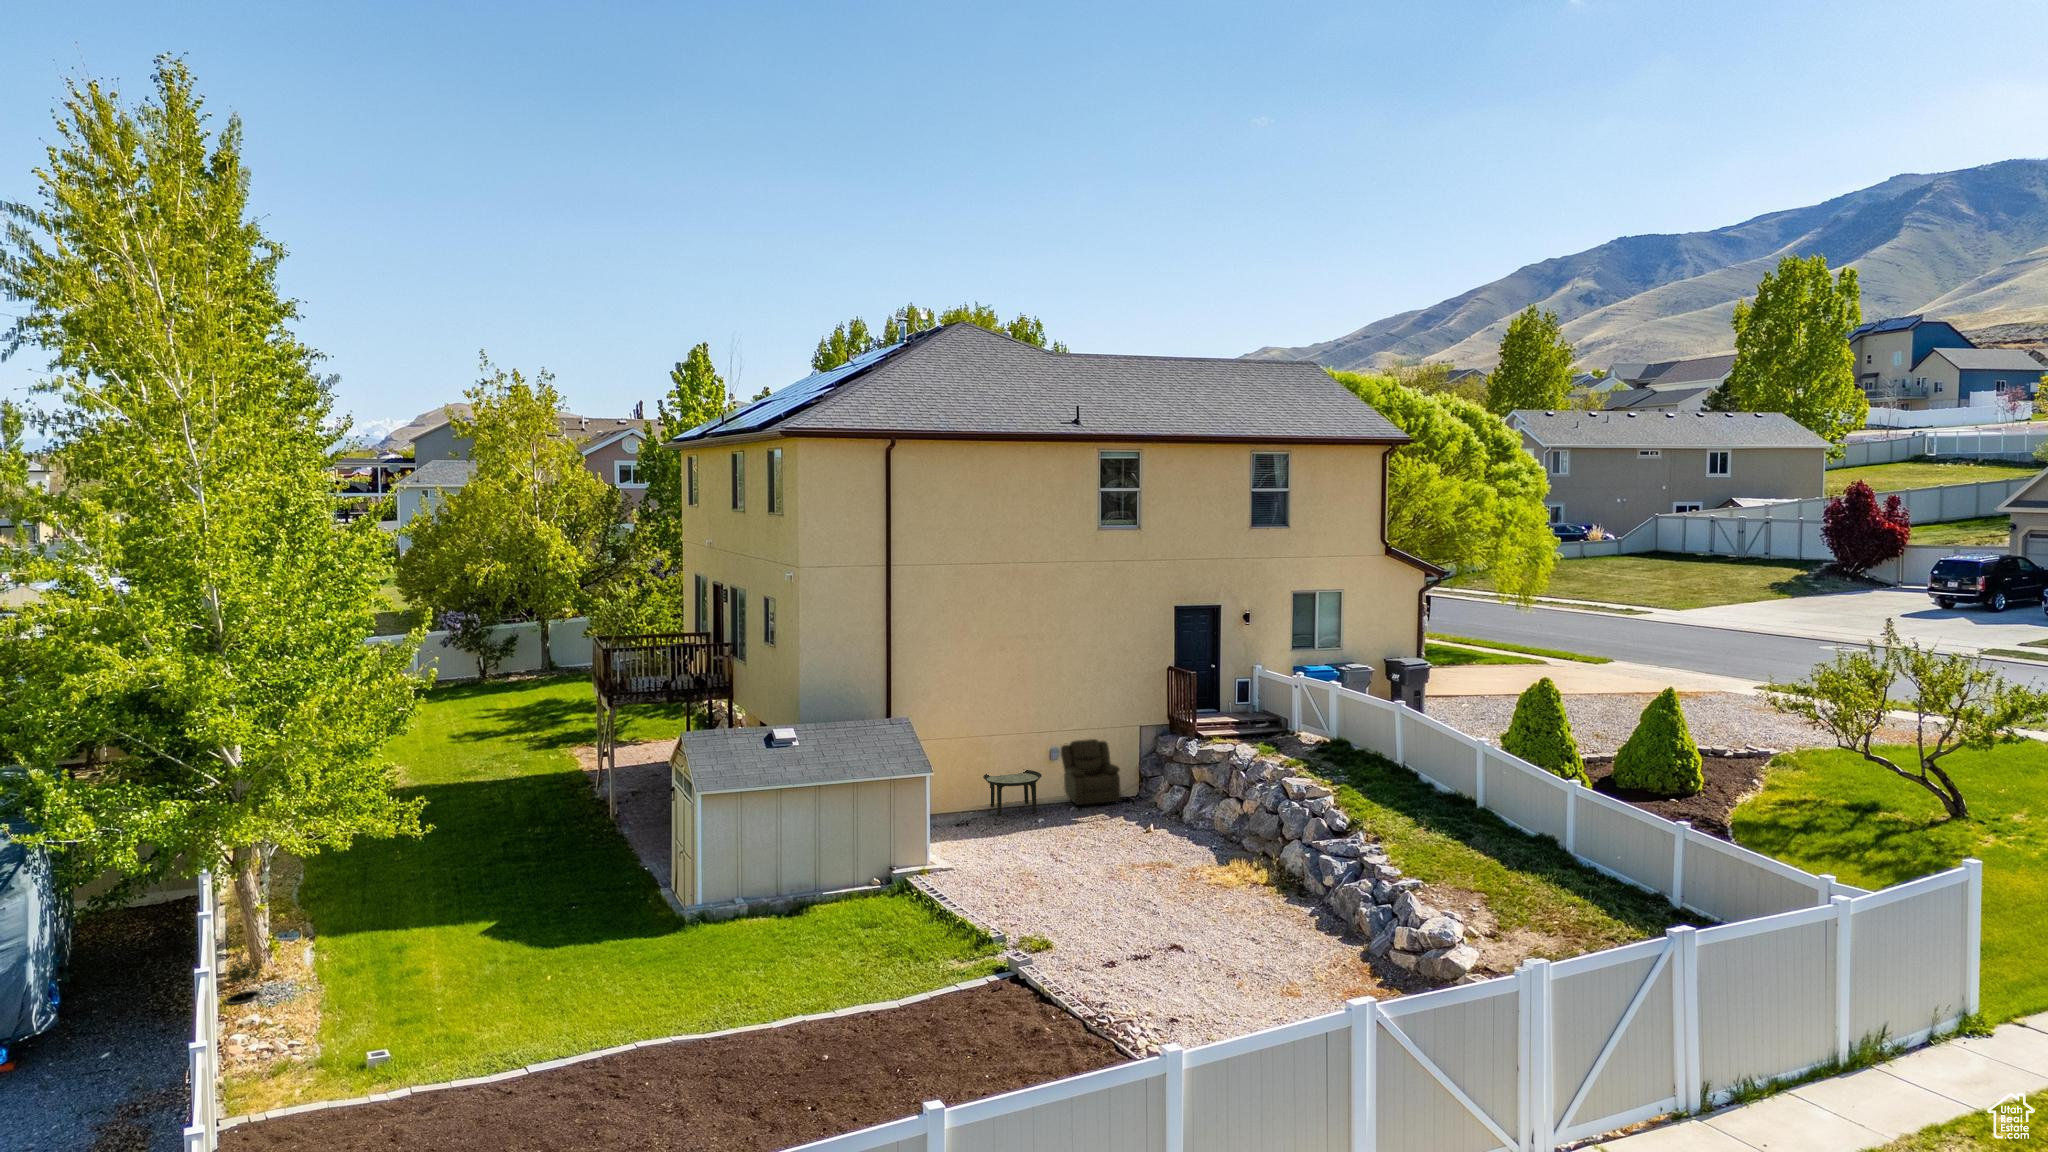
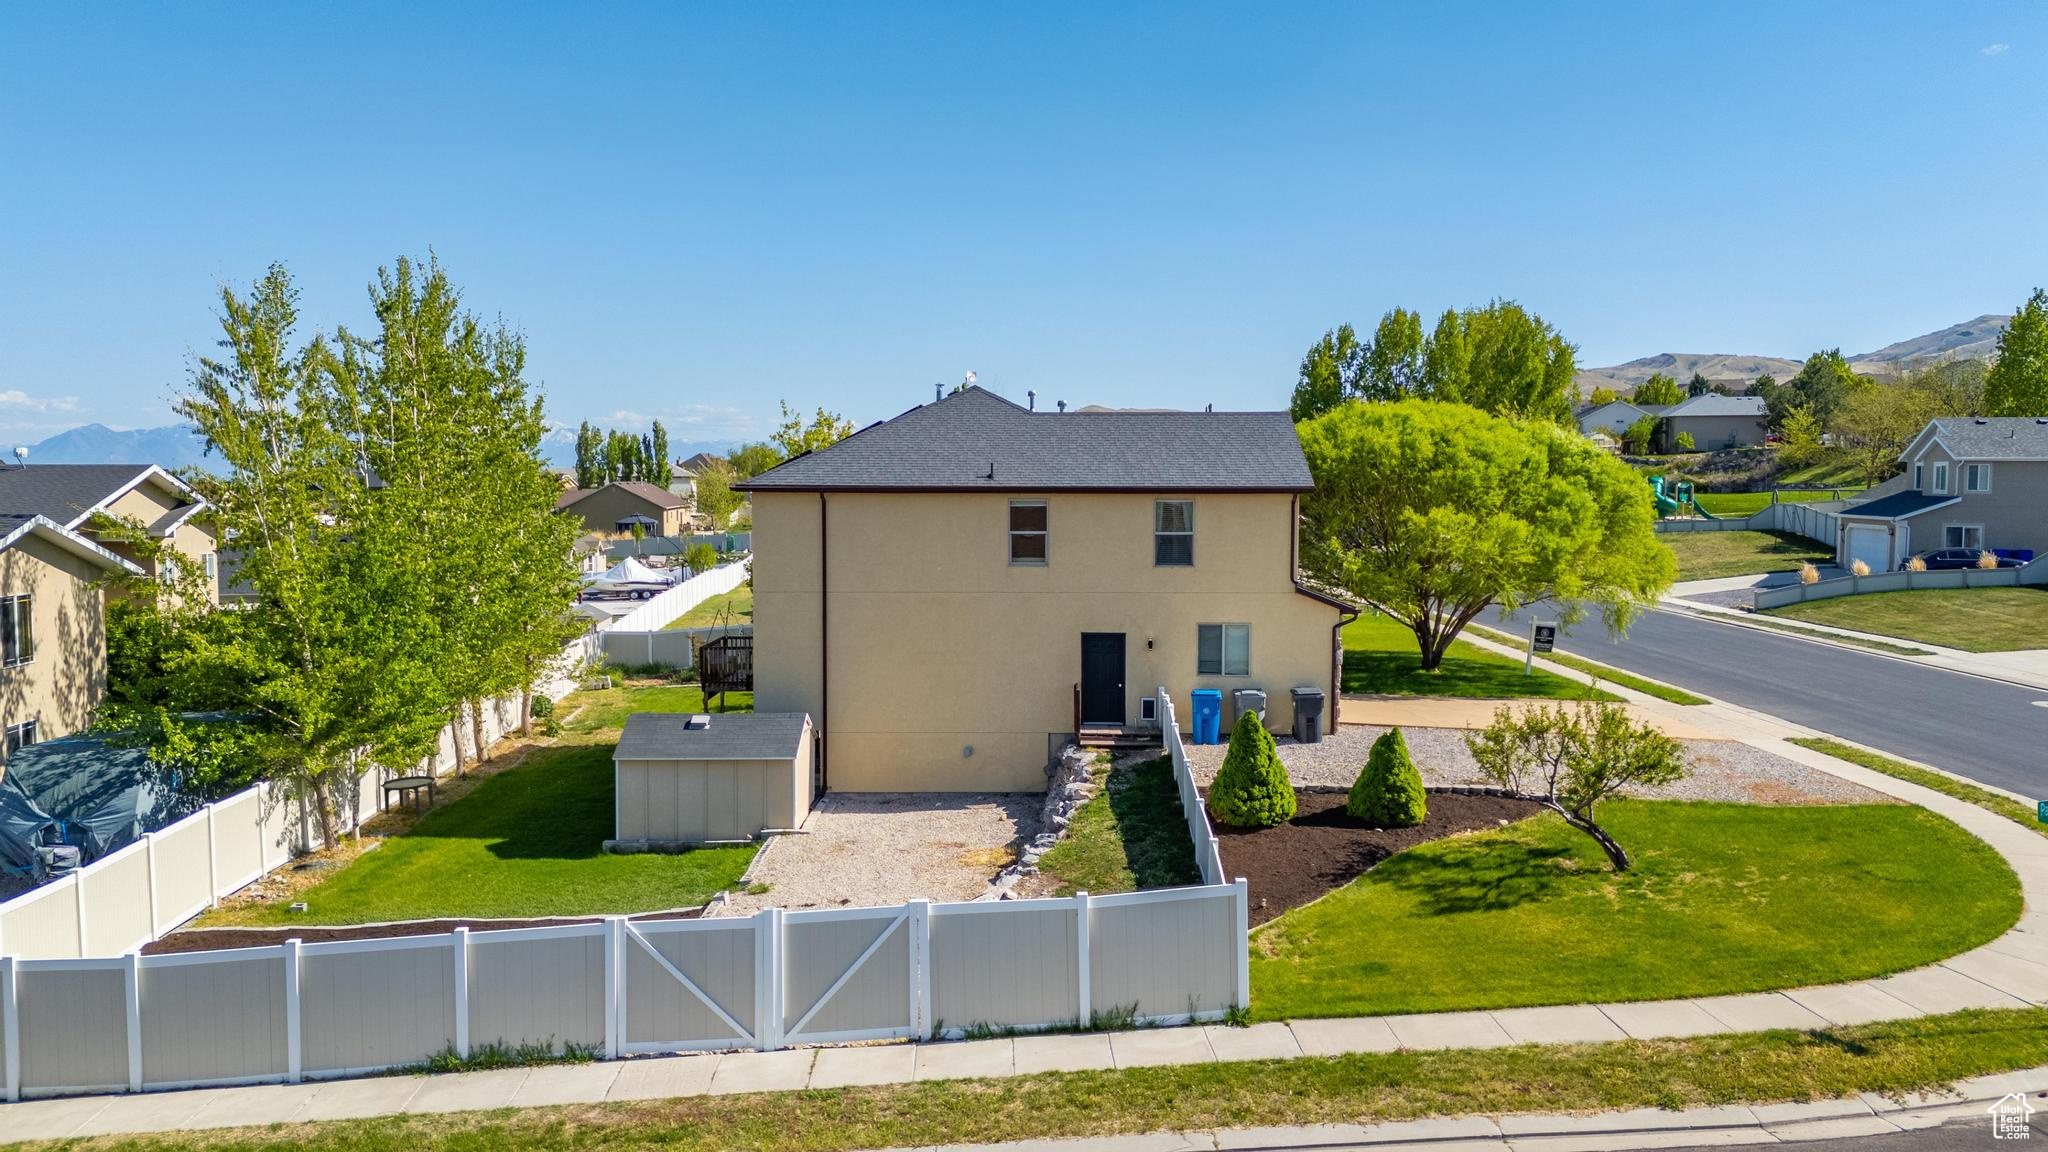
chair: present [1060,739,1121,806] -> none [967,743,1013,799]
round table: present [983,769,1042,816] -> present [380,776,435,815]

